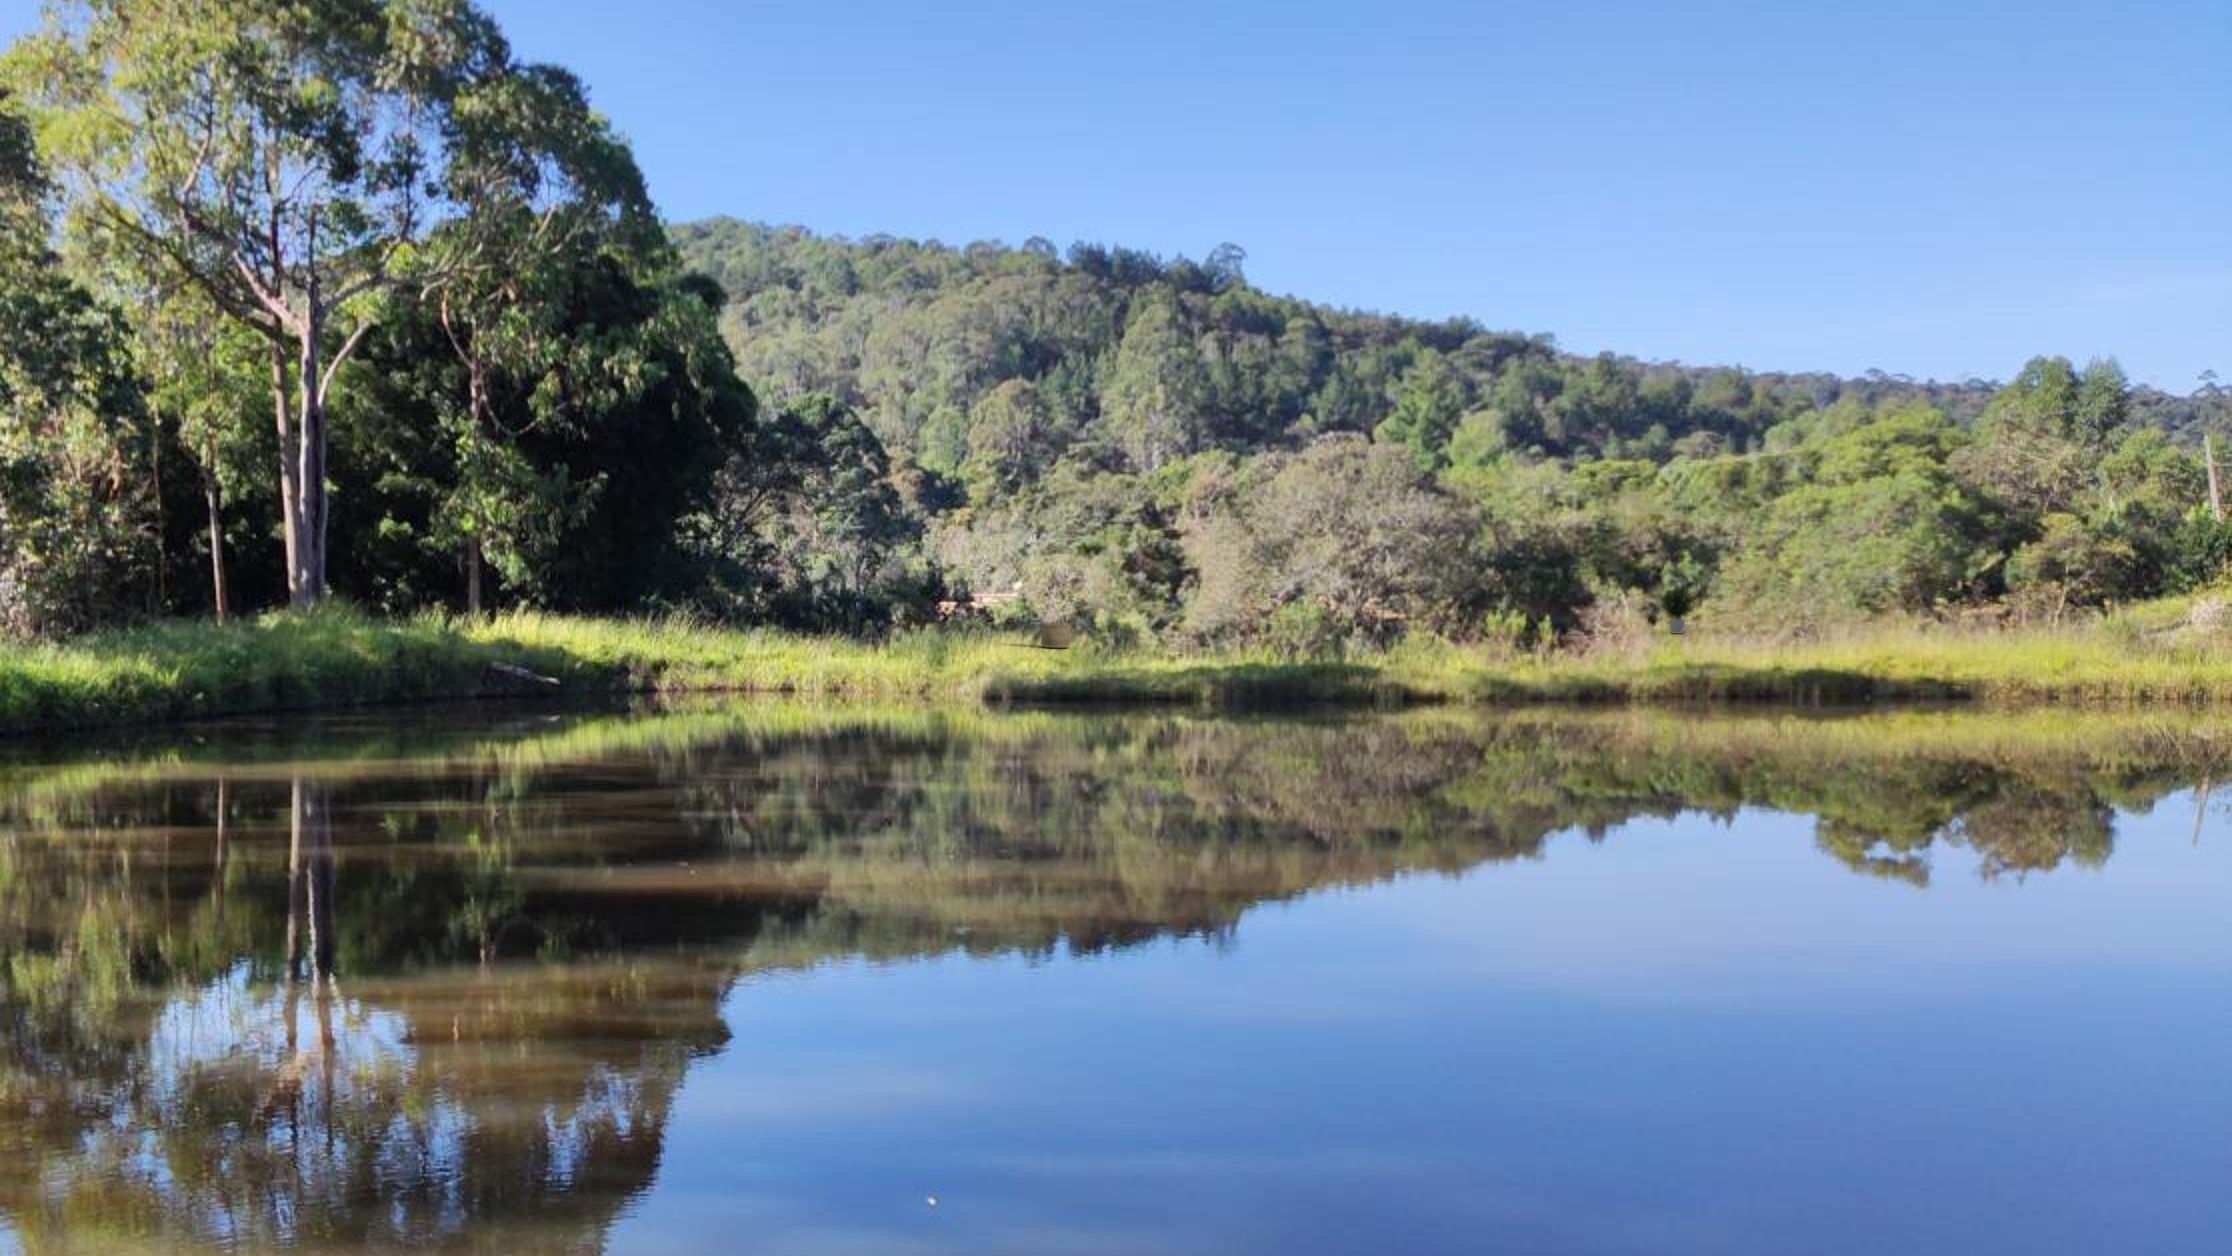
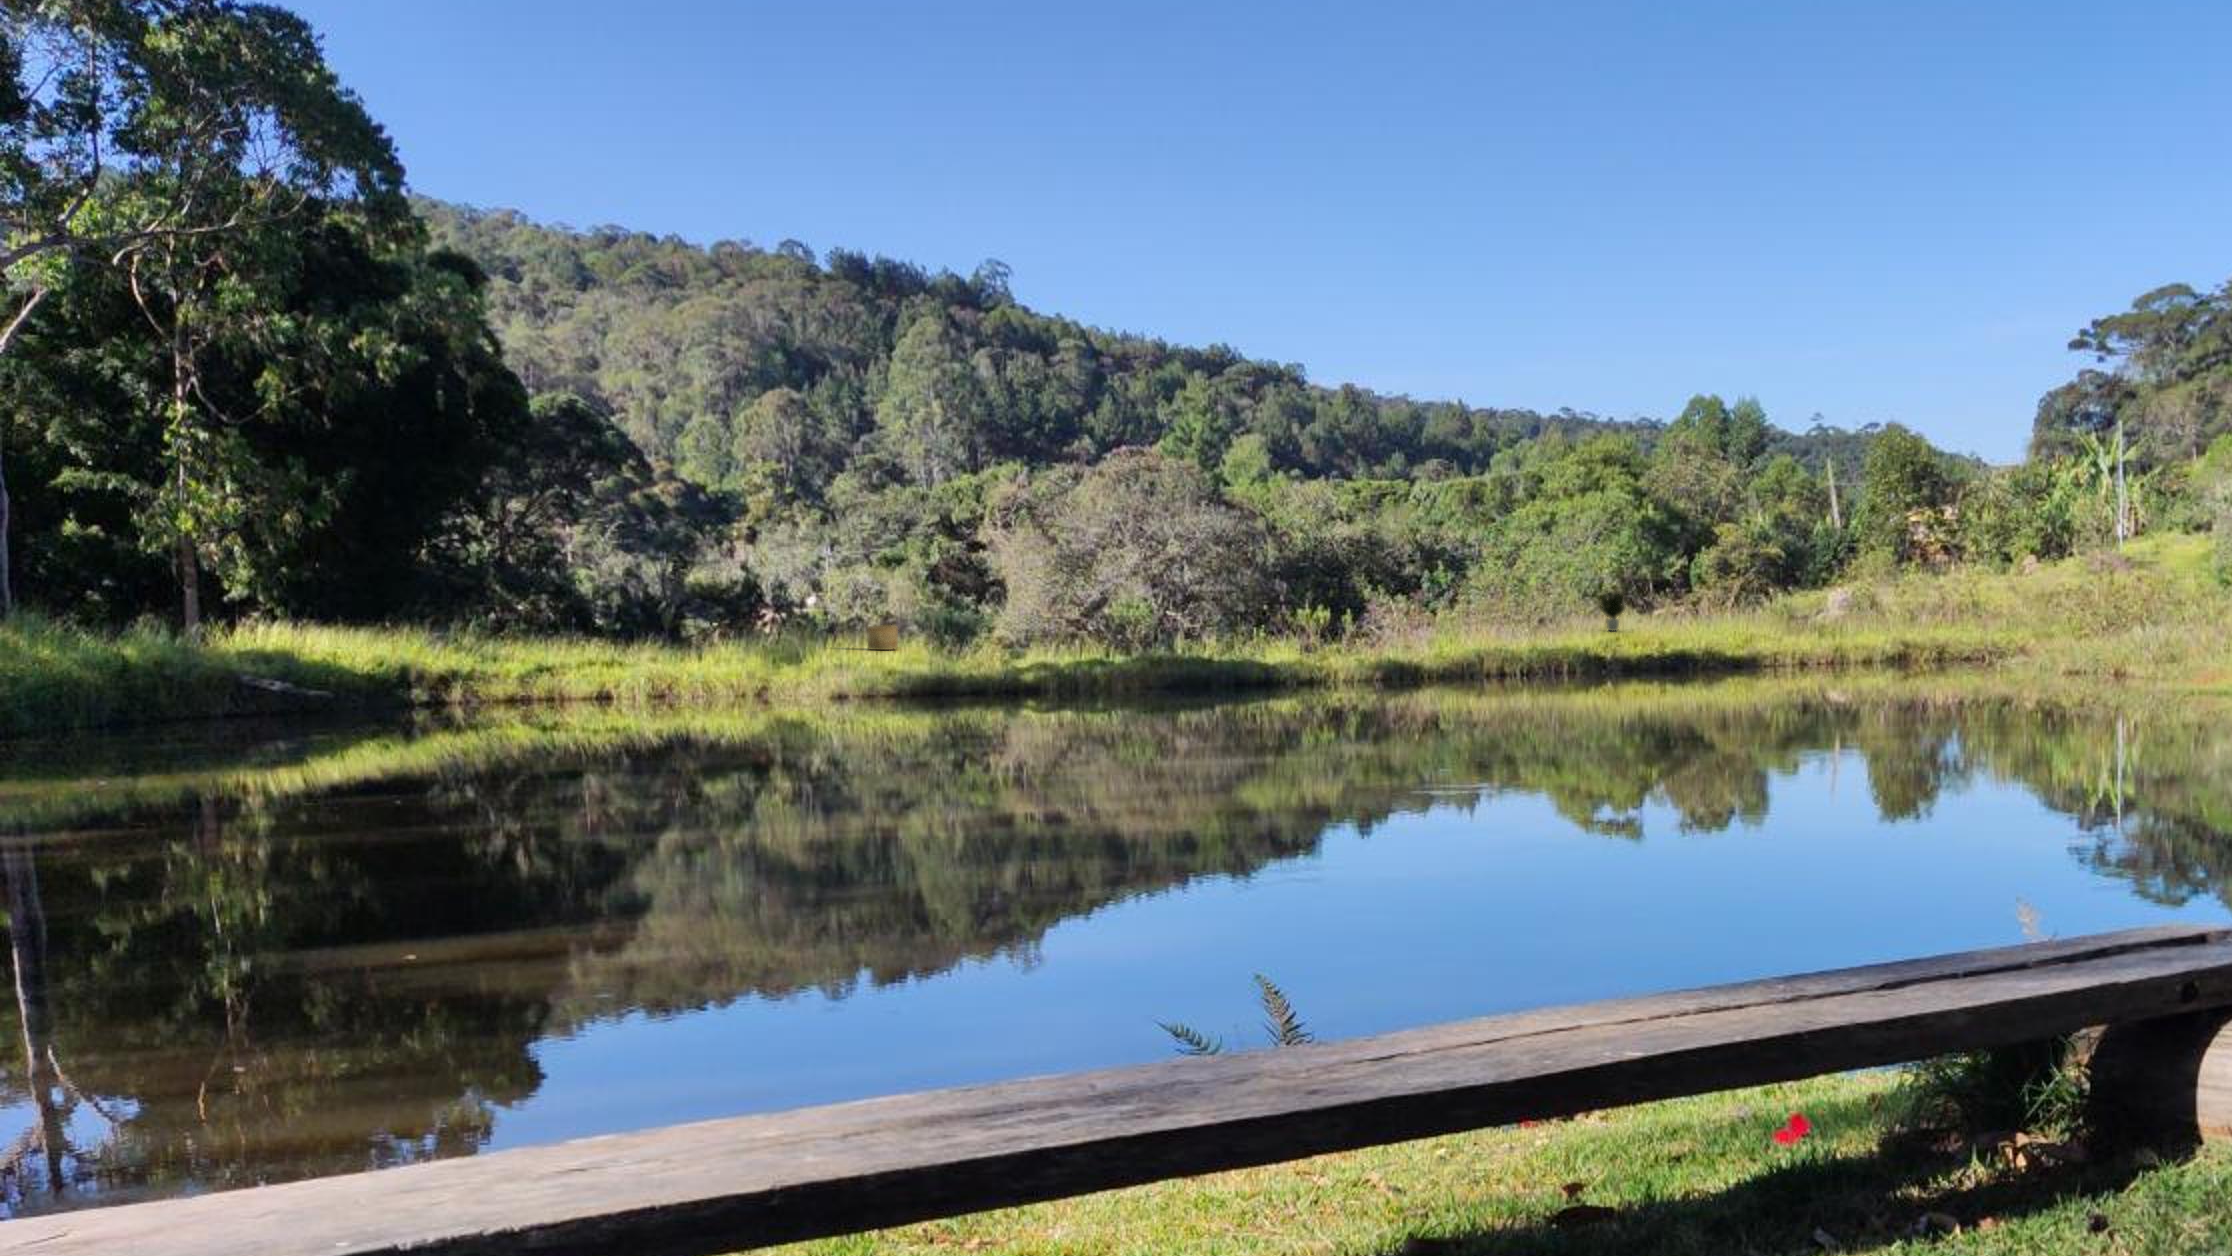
potted plant: present [1662,588,1696,634] -> present [1601,592,1626,631]

